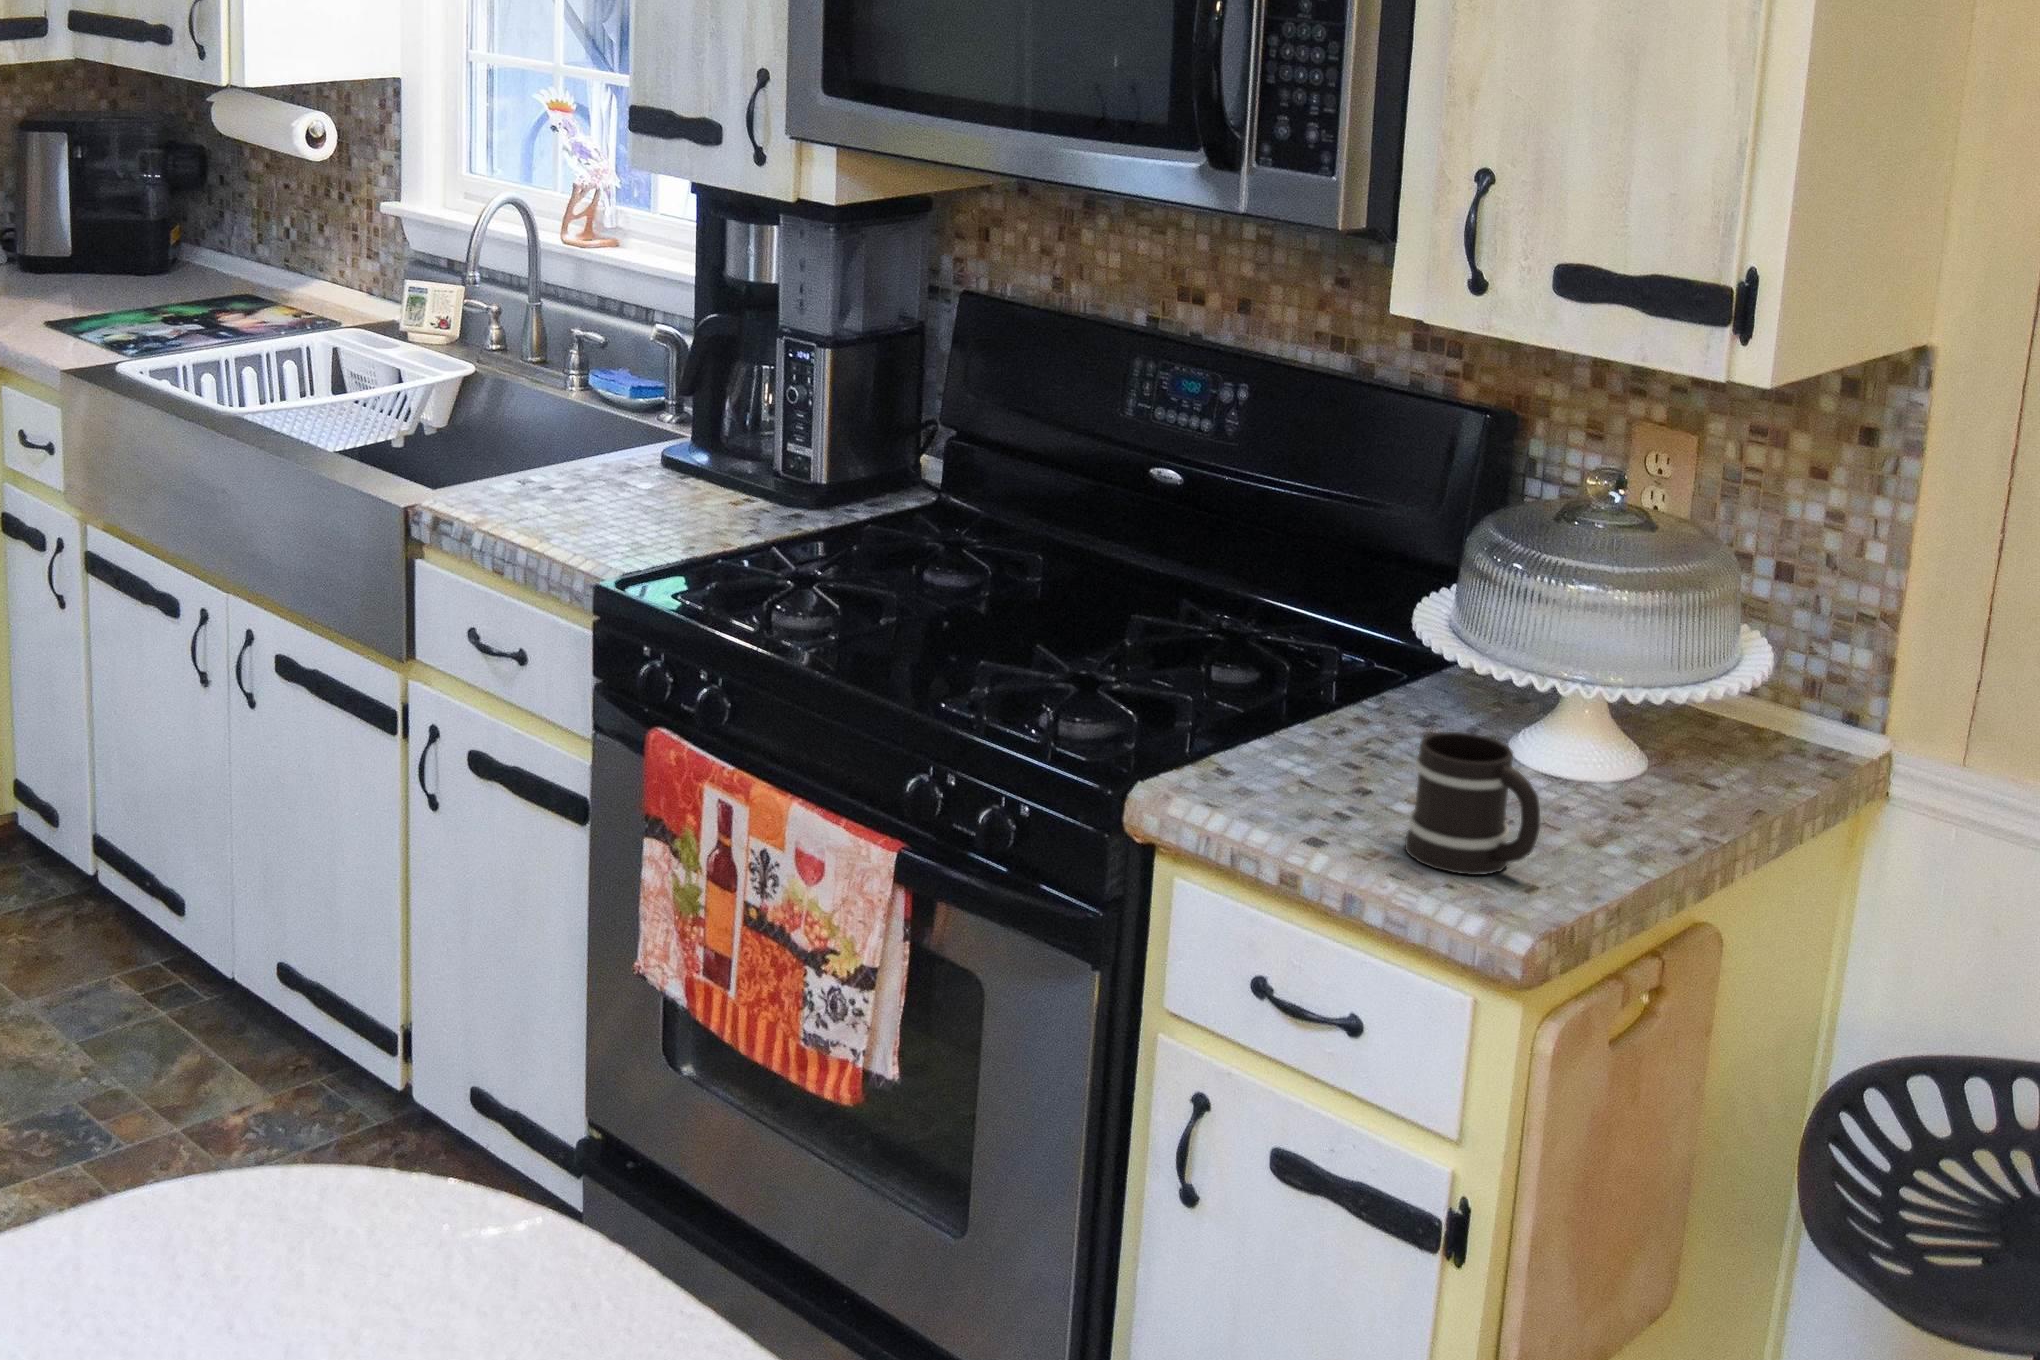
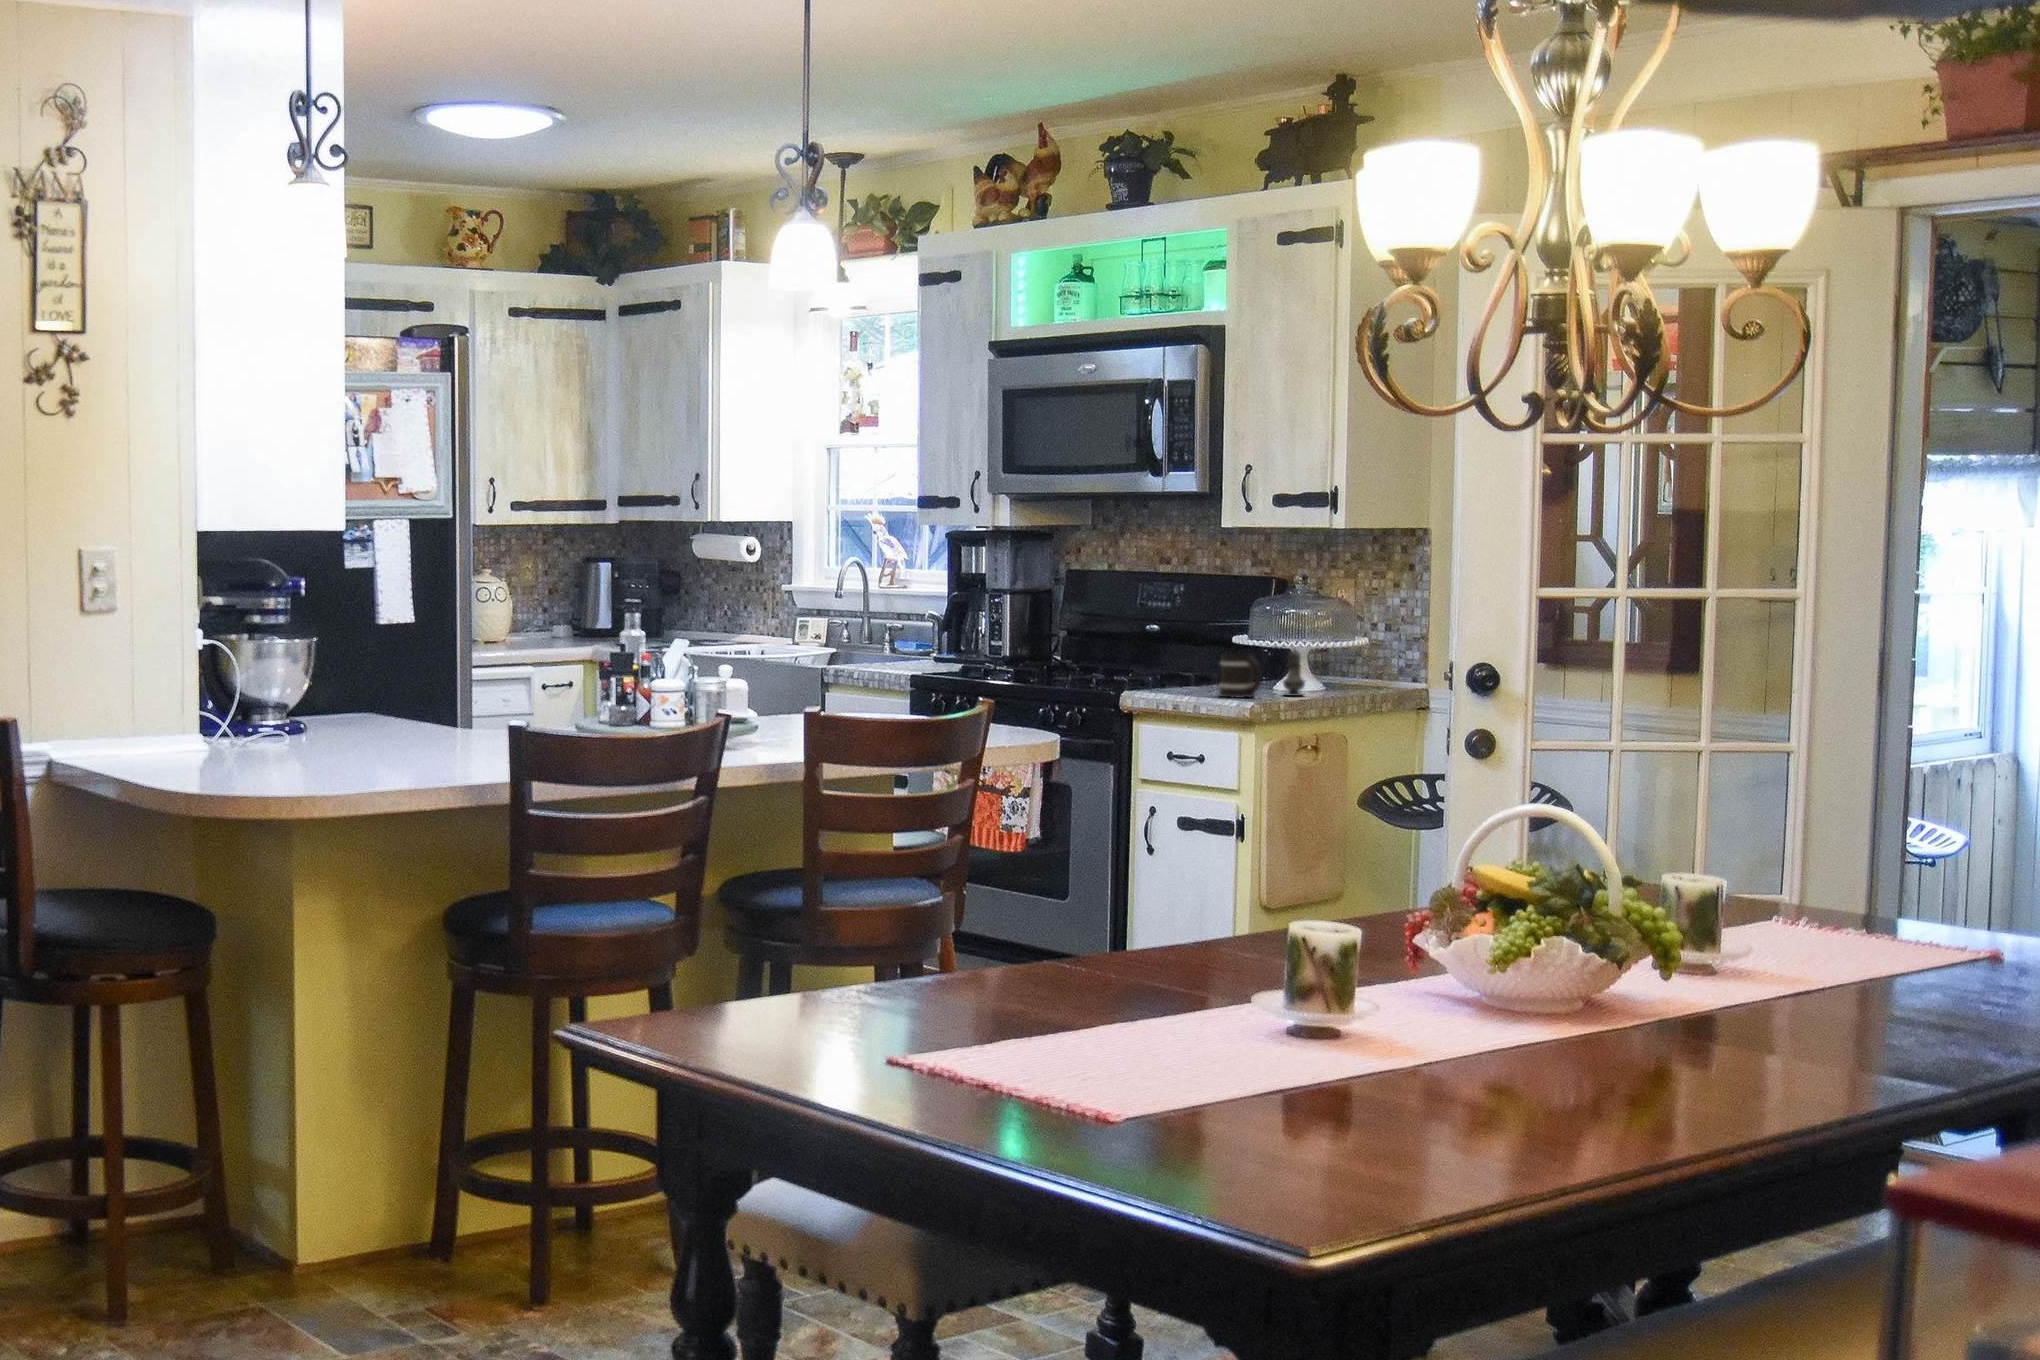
salt shaker: none [1566,707,1637,844] -> present [1283,649,1305,696]

